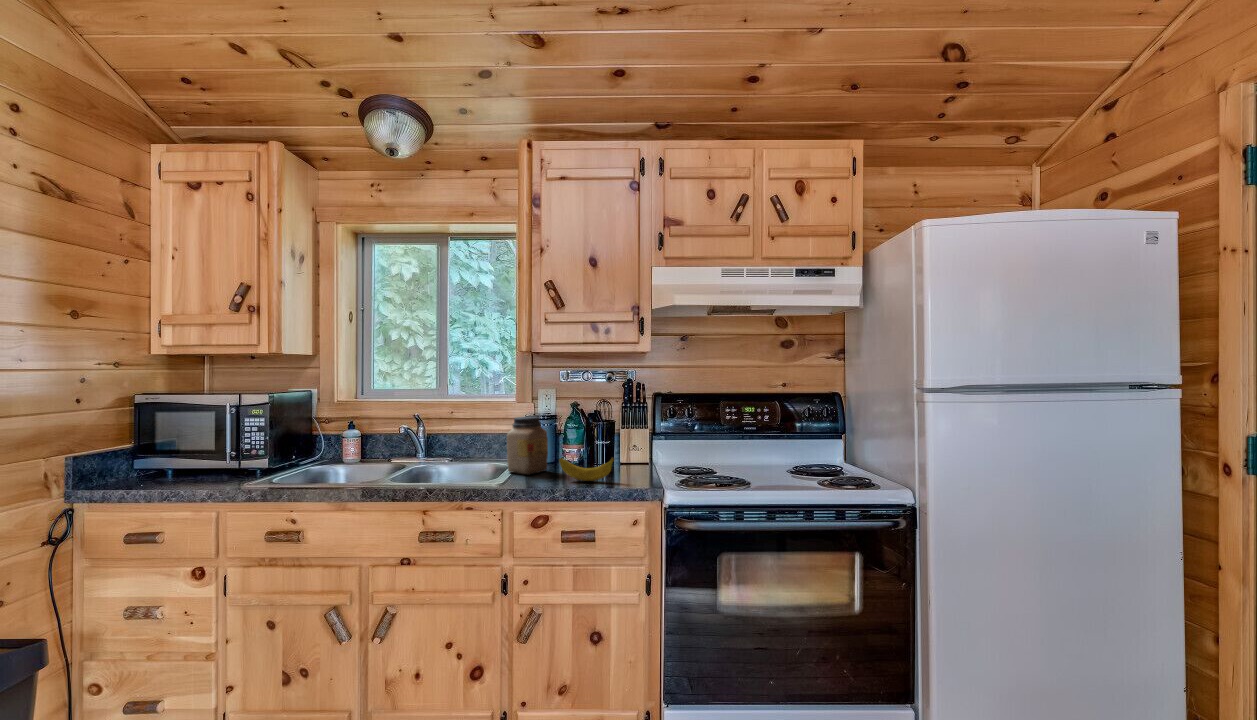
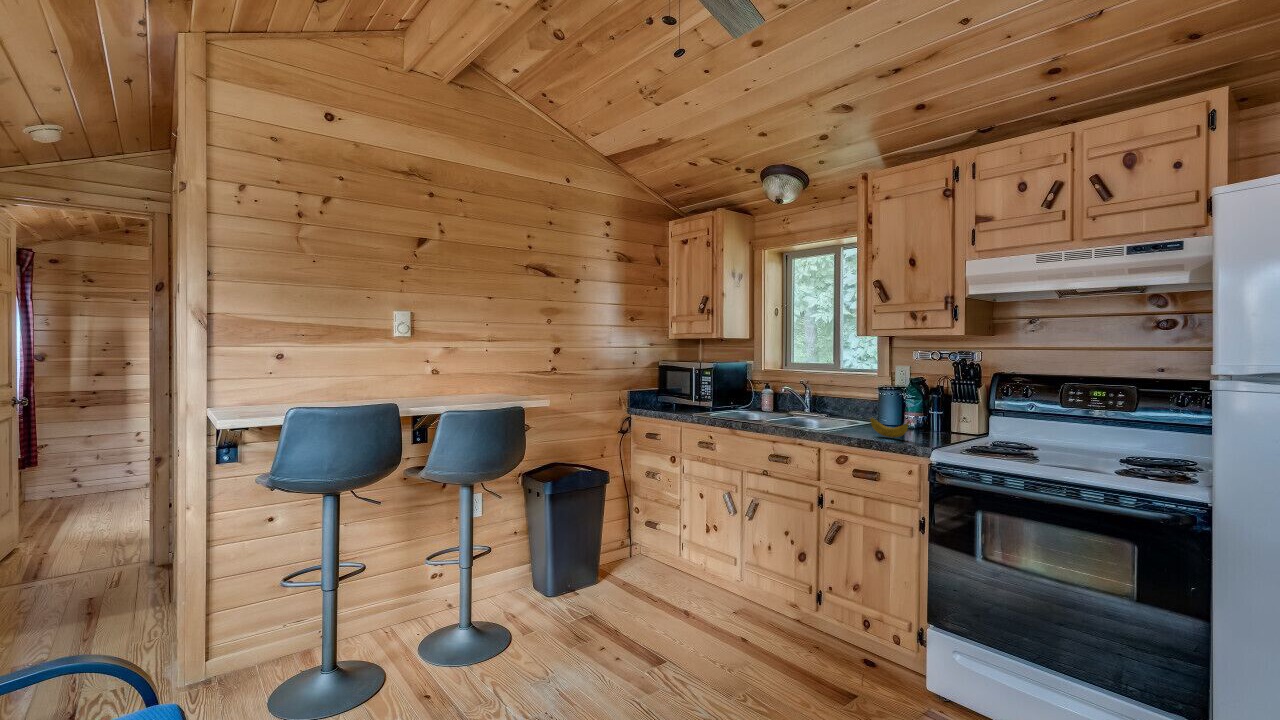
jar: present [507,416,548,475] -> none [846,386,878,430]

